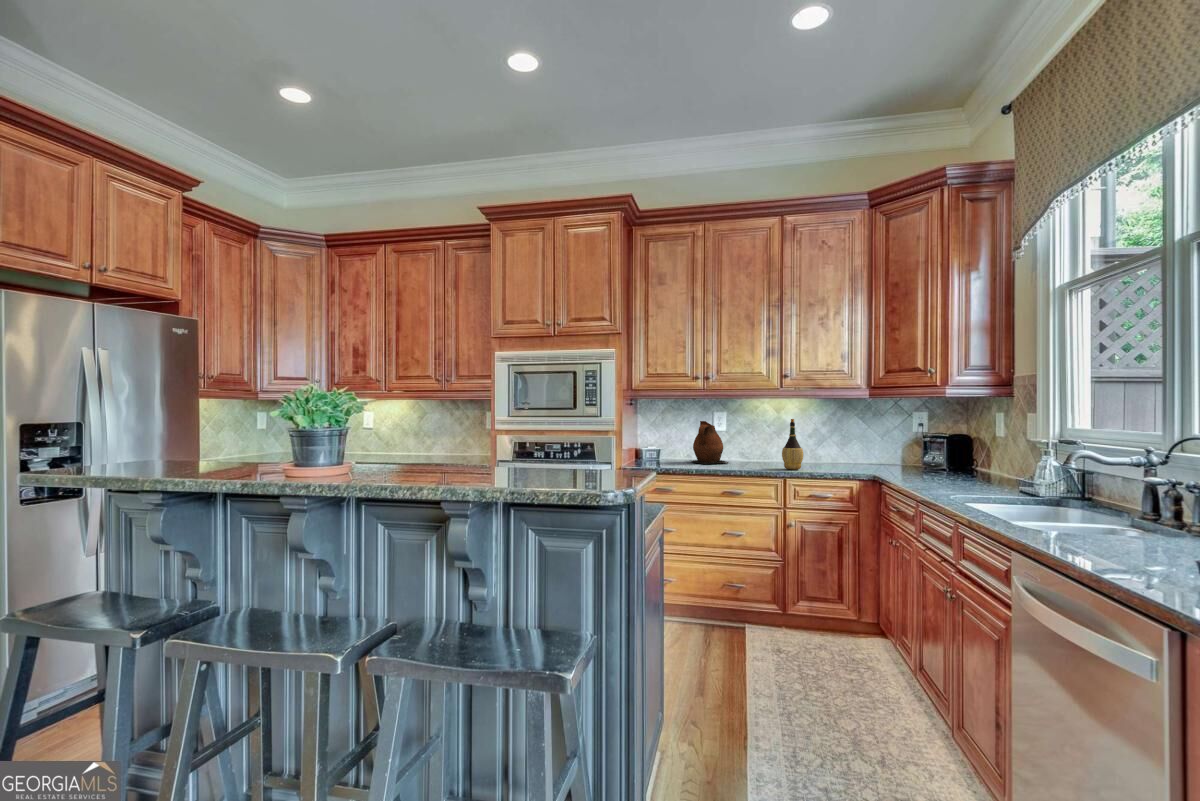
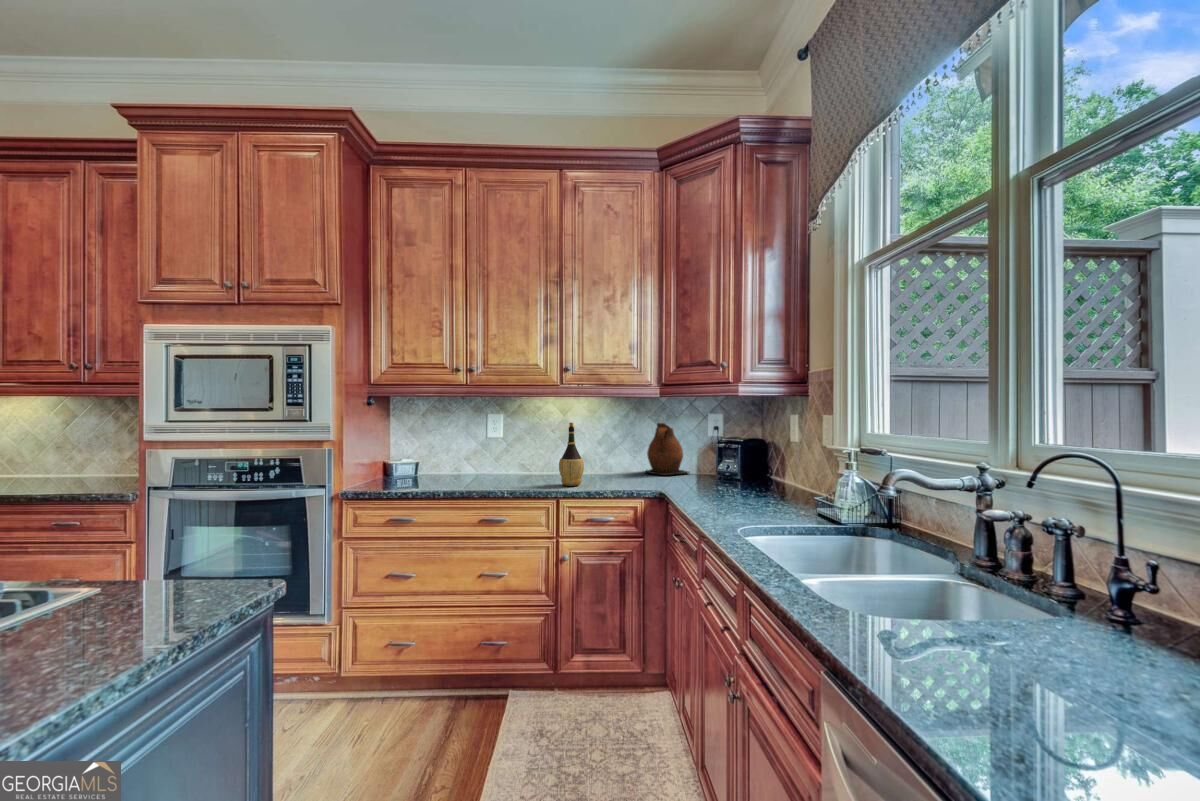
ceramic pitcher: present [692,421,728,464] -> present [646,423,689,475]

